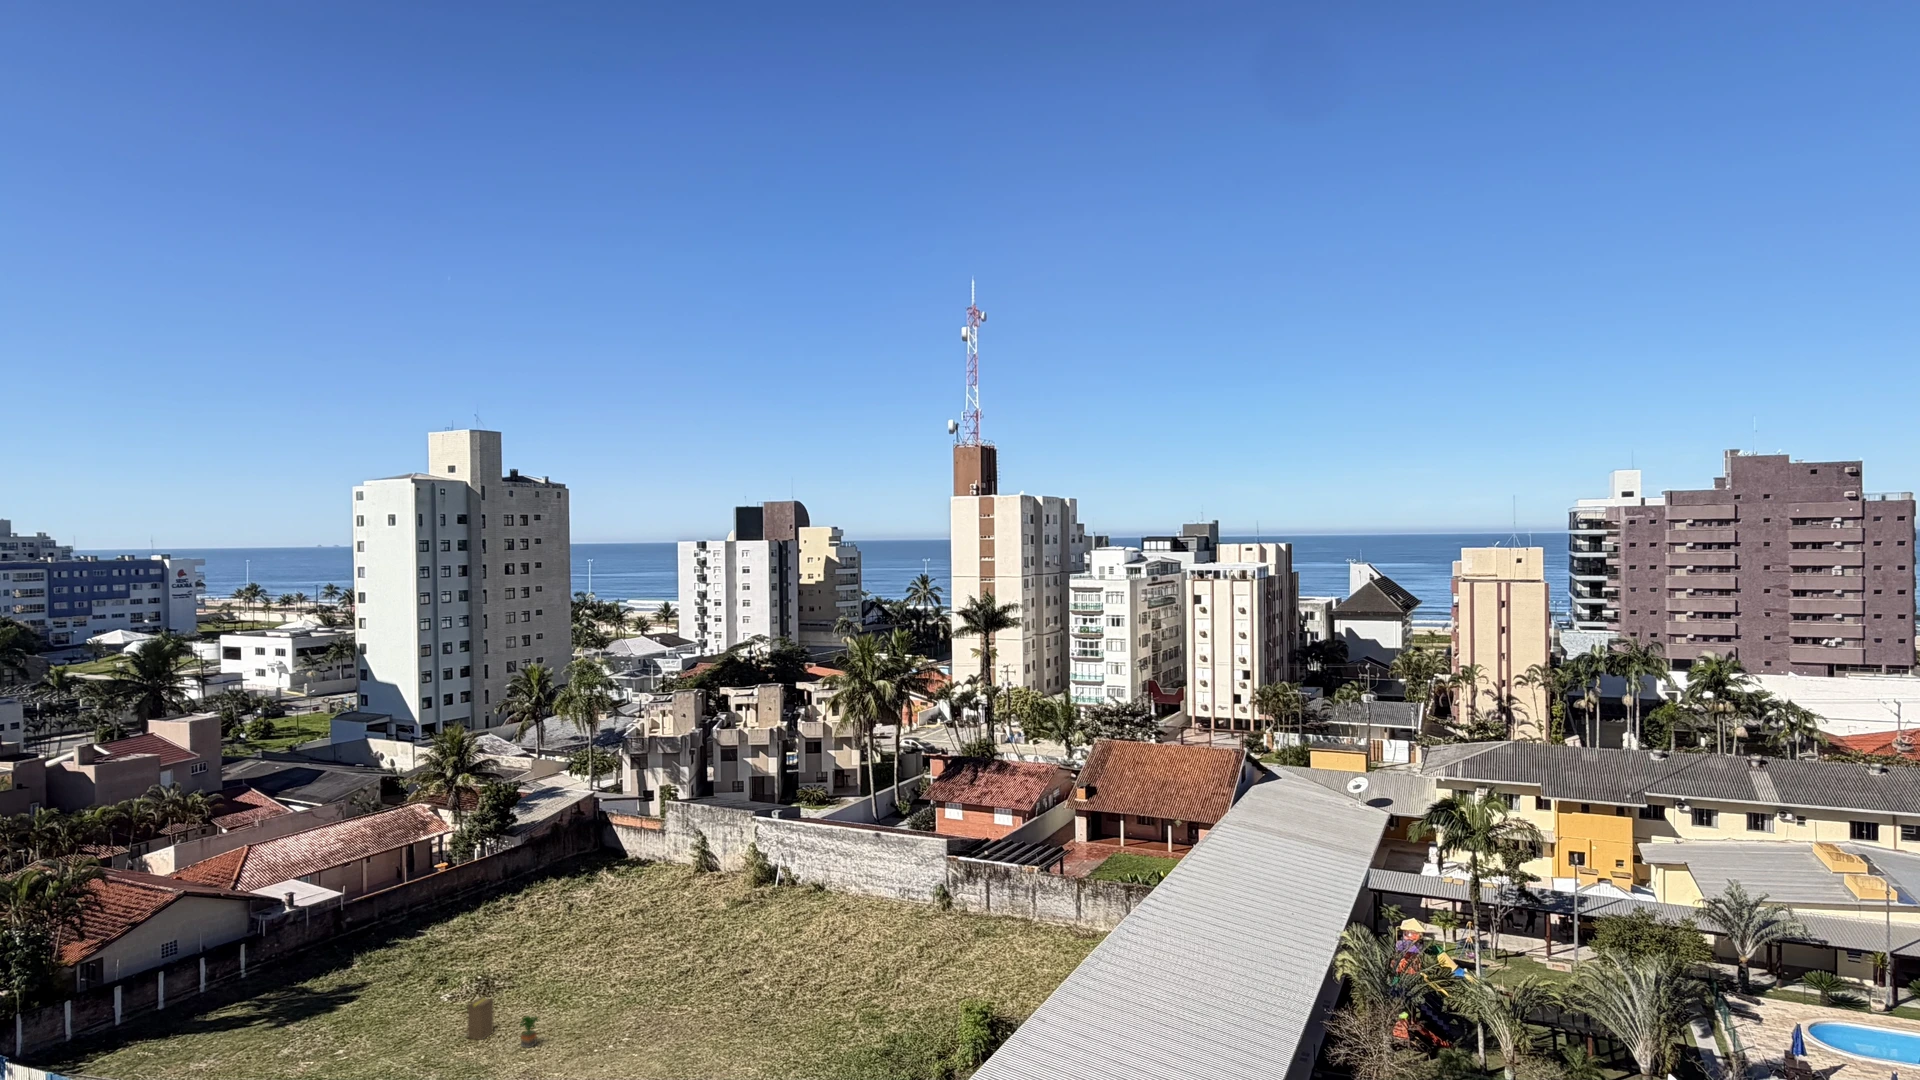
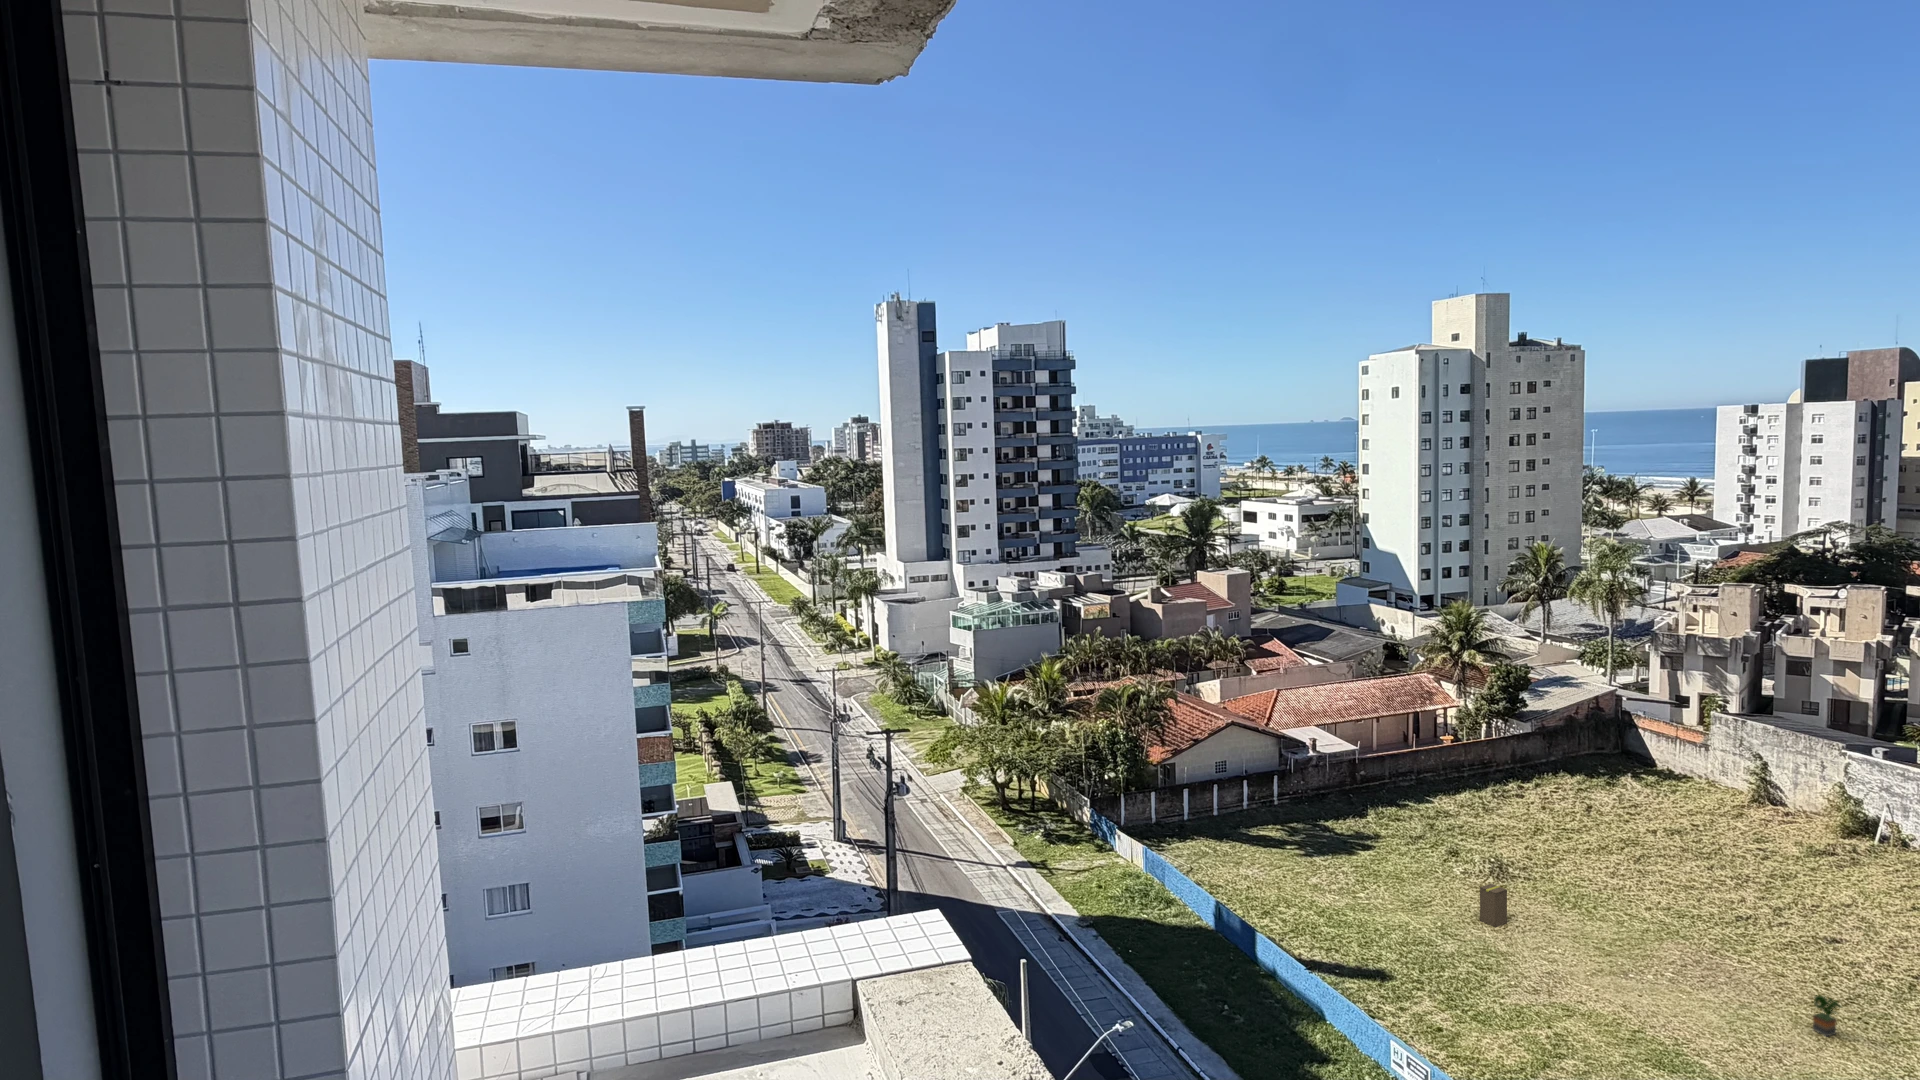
potted tree: present [520,1016,540,1048] -> present [1813,995,1841,1036]

